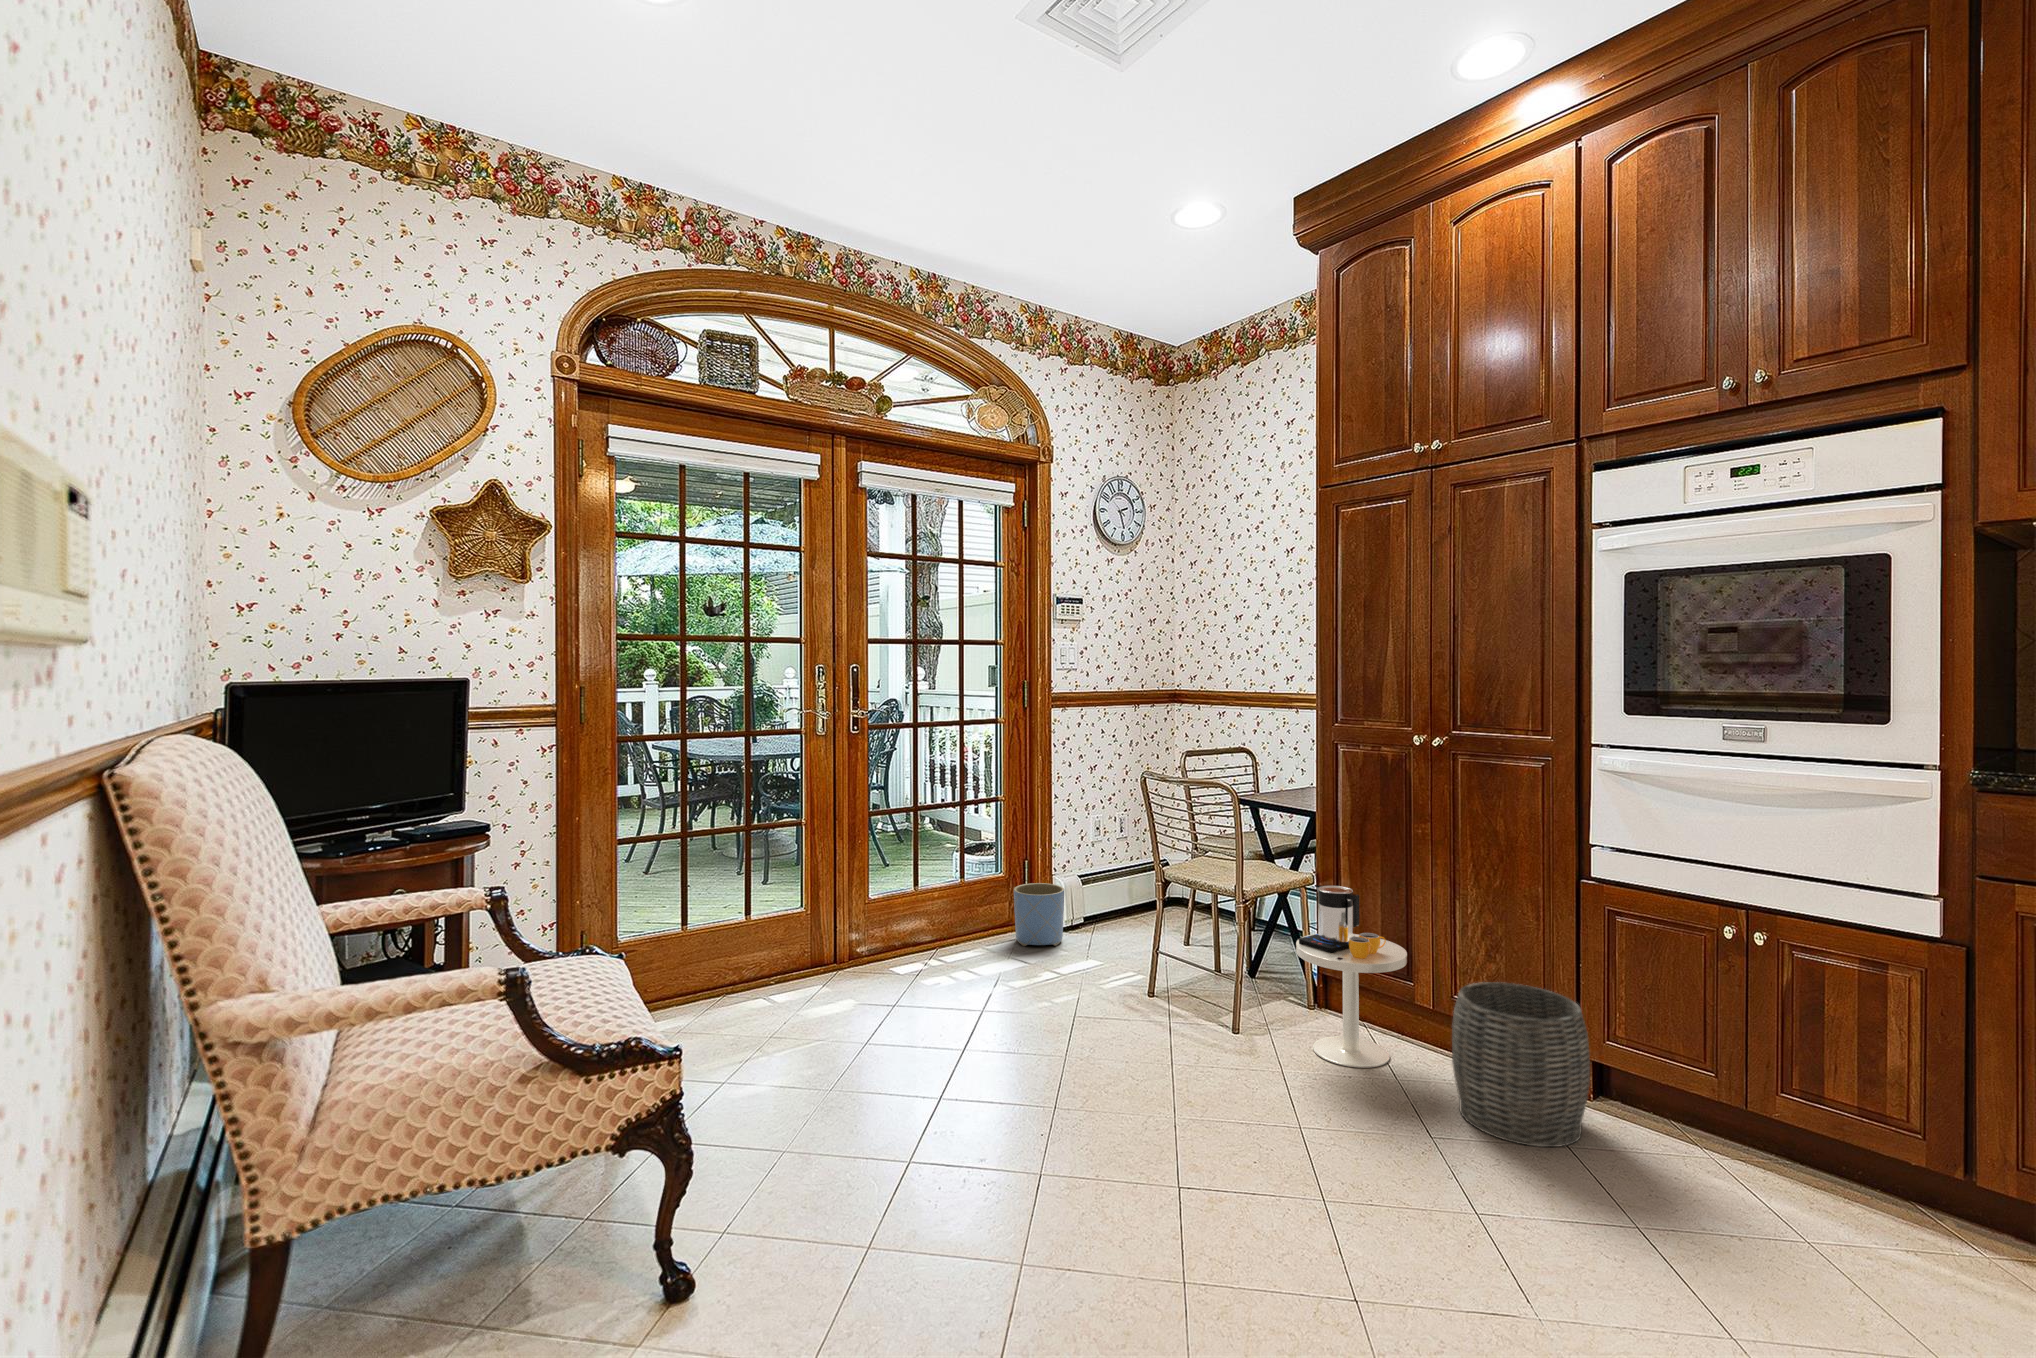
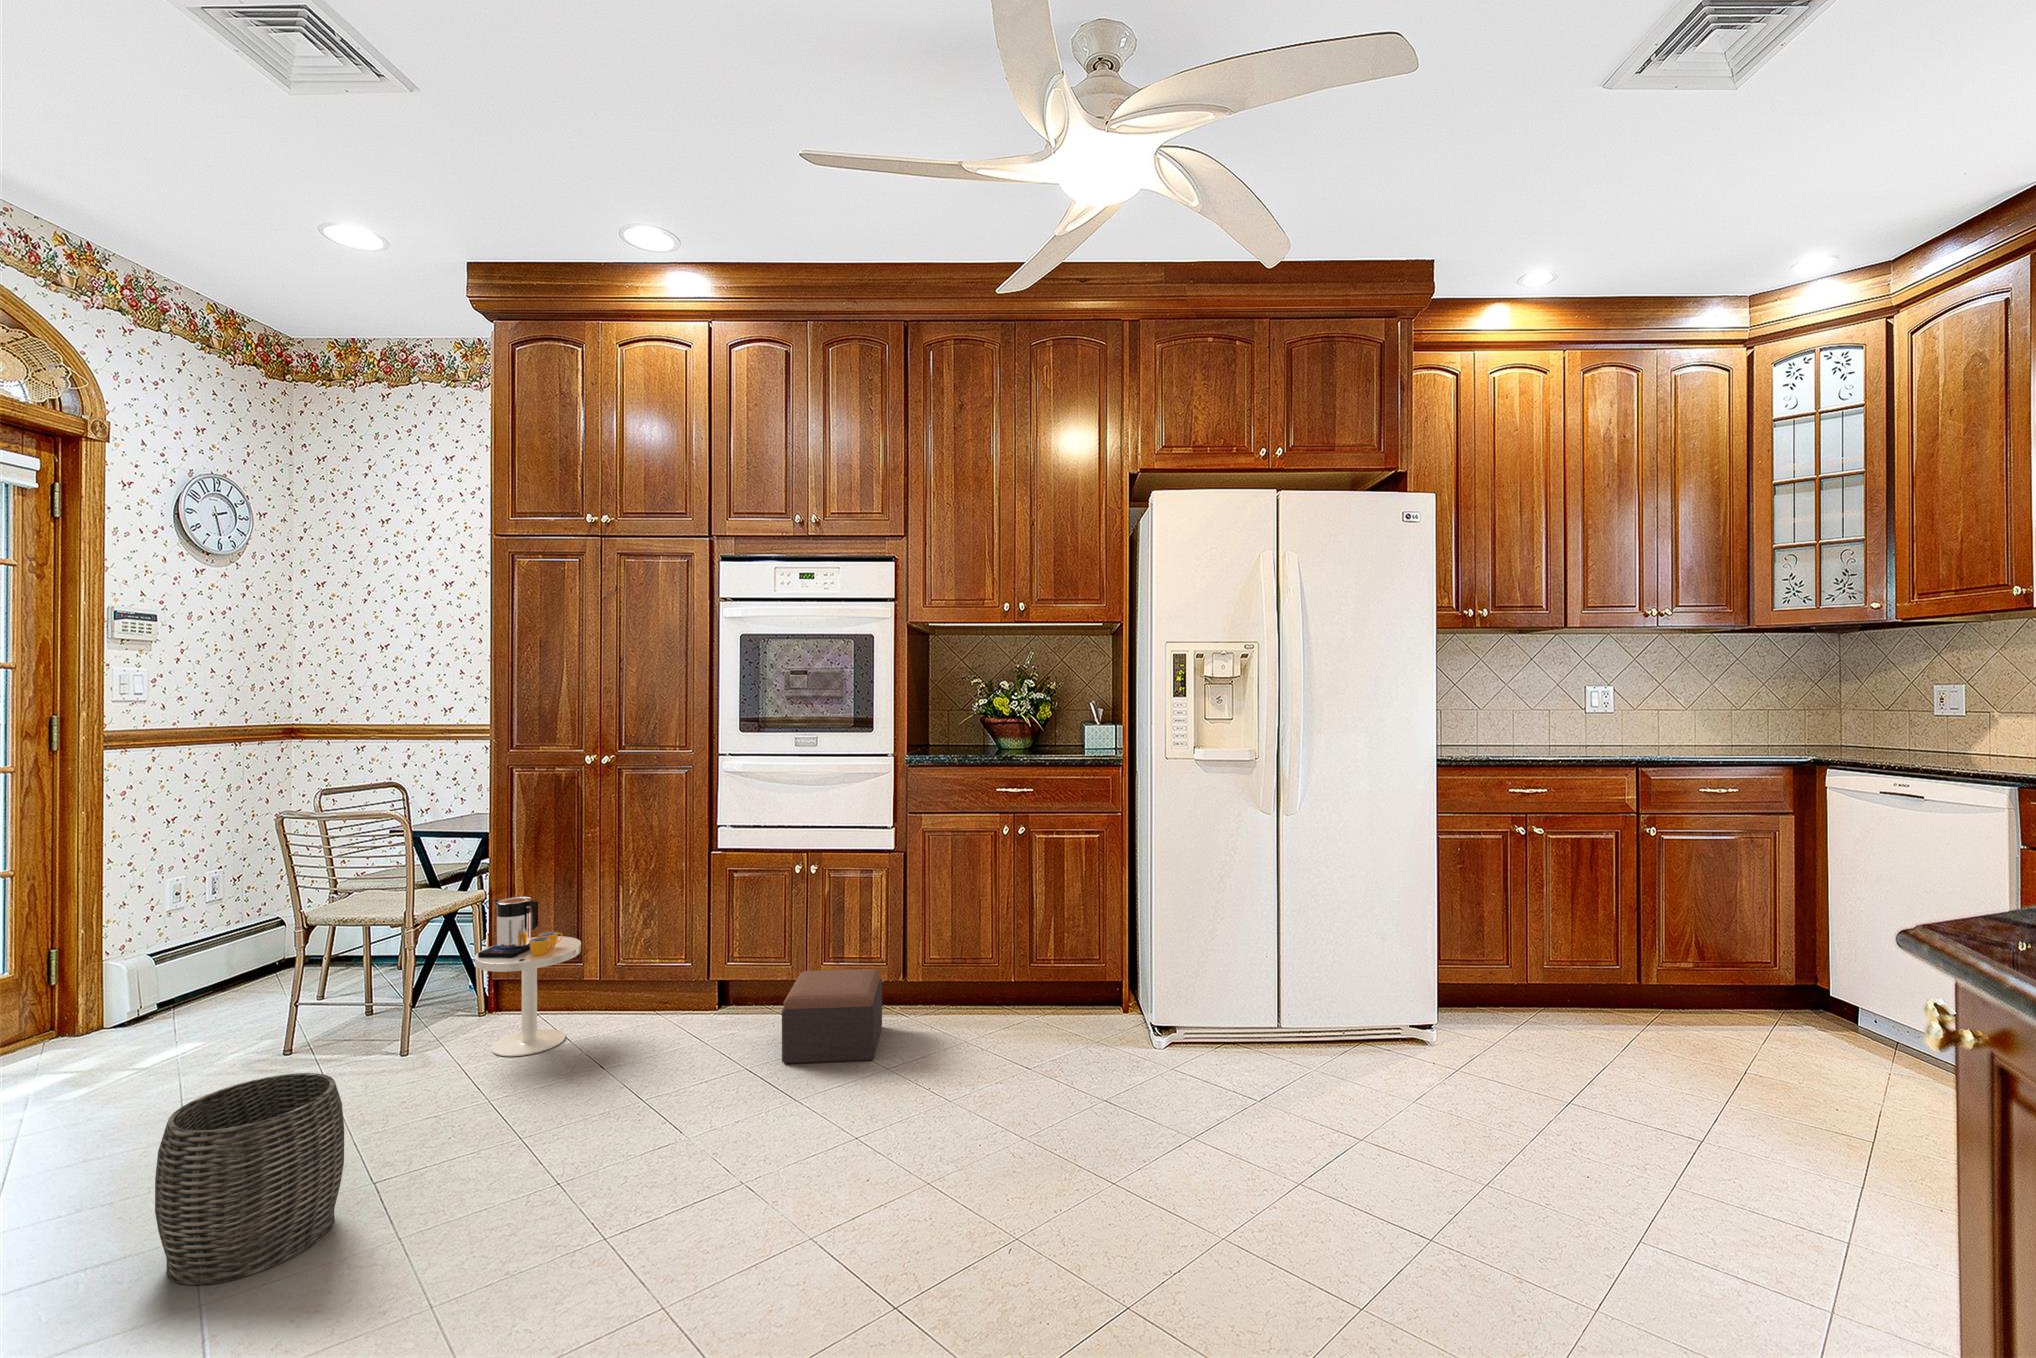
planter: present [1014,883,1064,946] -> none [35,973,130,1063]
woven basket: present [1452,982,1590,1147] -> present [155,1073,344,1285]
footstool: none [1685,1084,1892,1283] -> present [782,969,882,1063]

